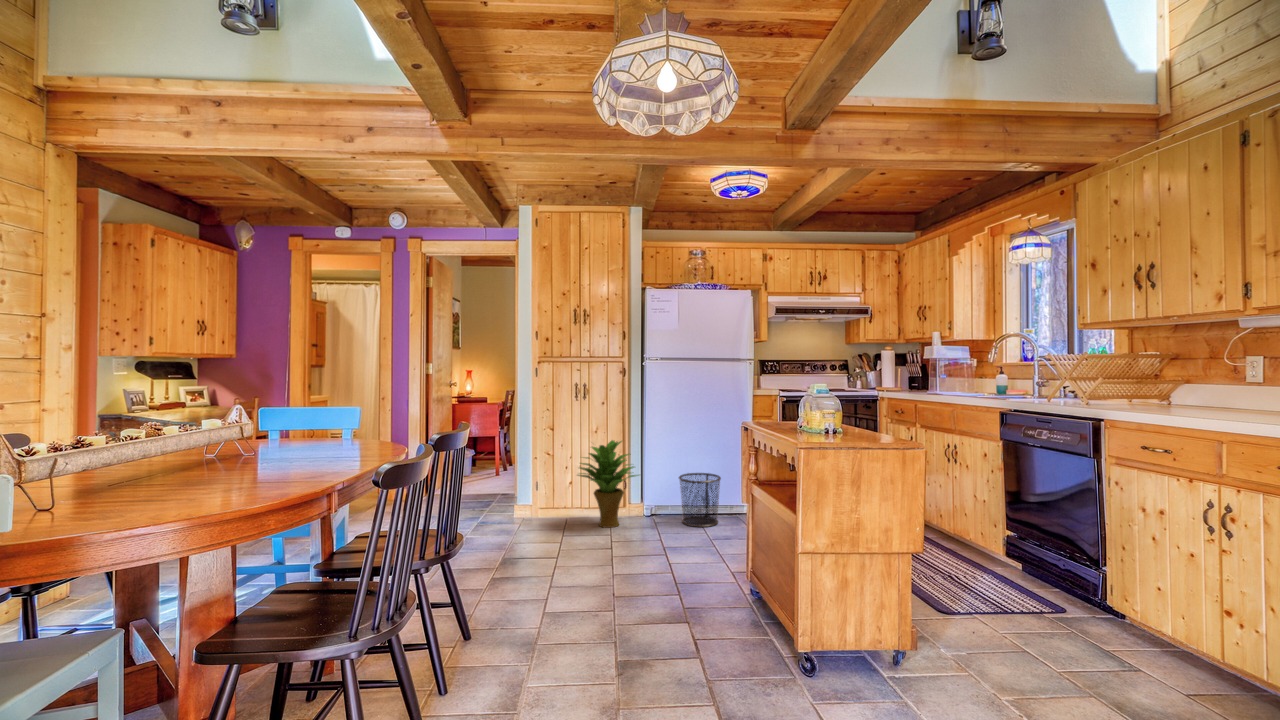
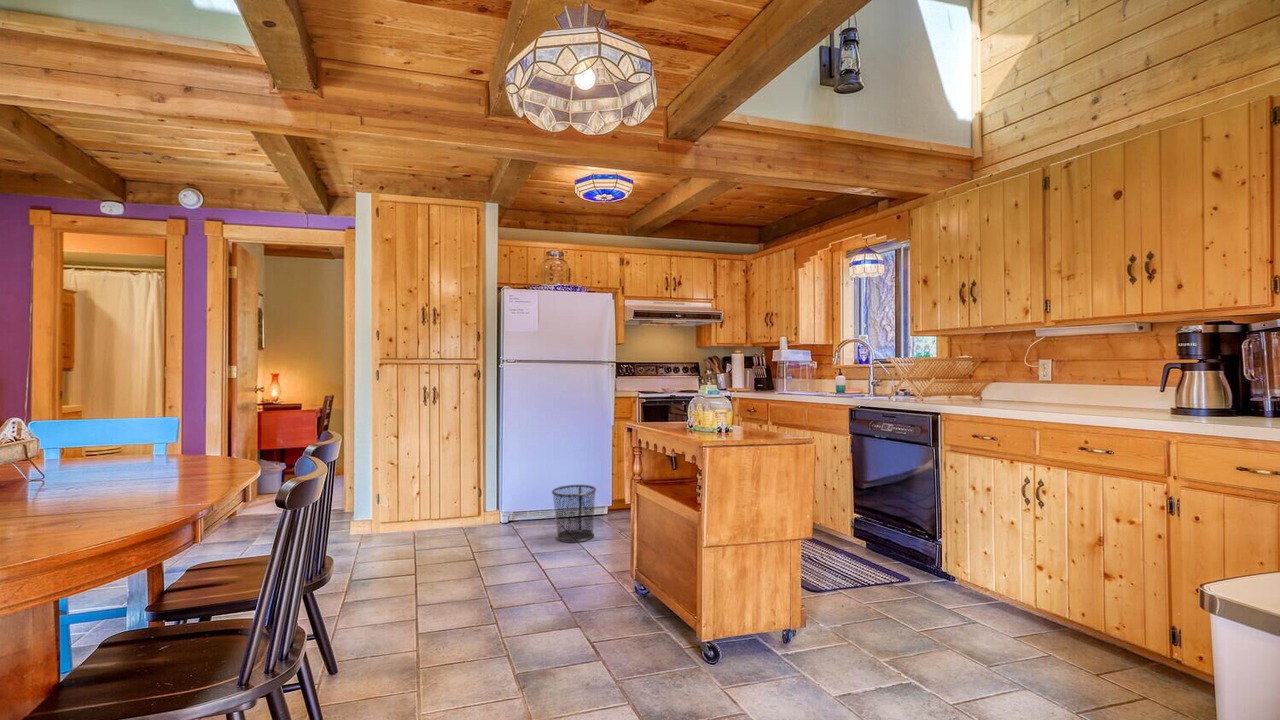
potted plant: present [578,440,638,528] -> none [439,458,513,556]

